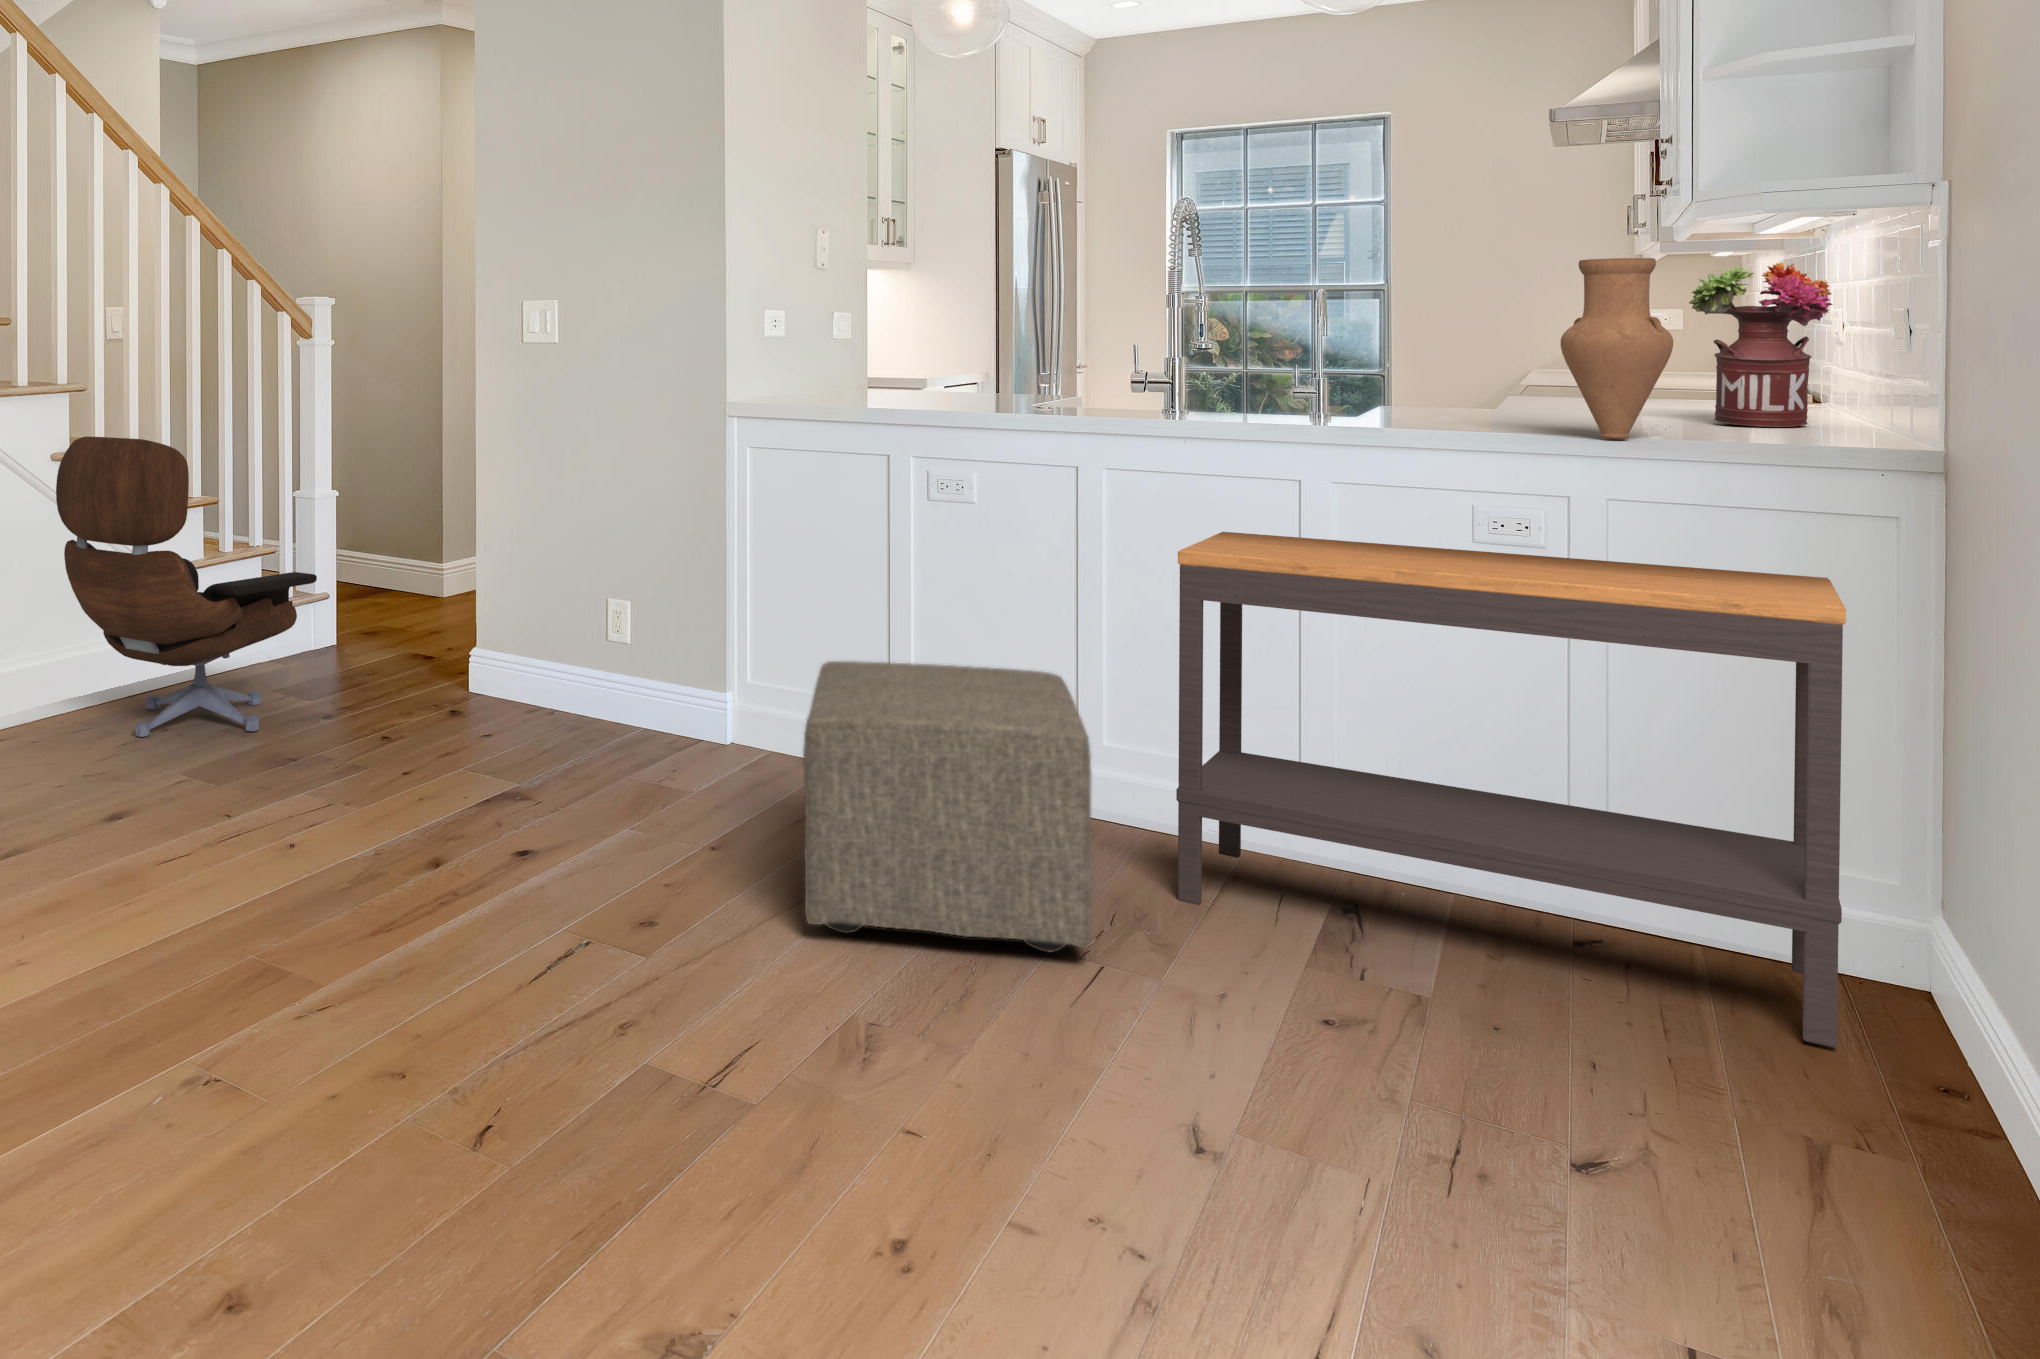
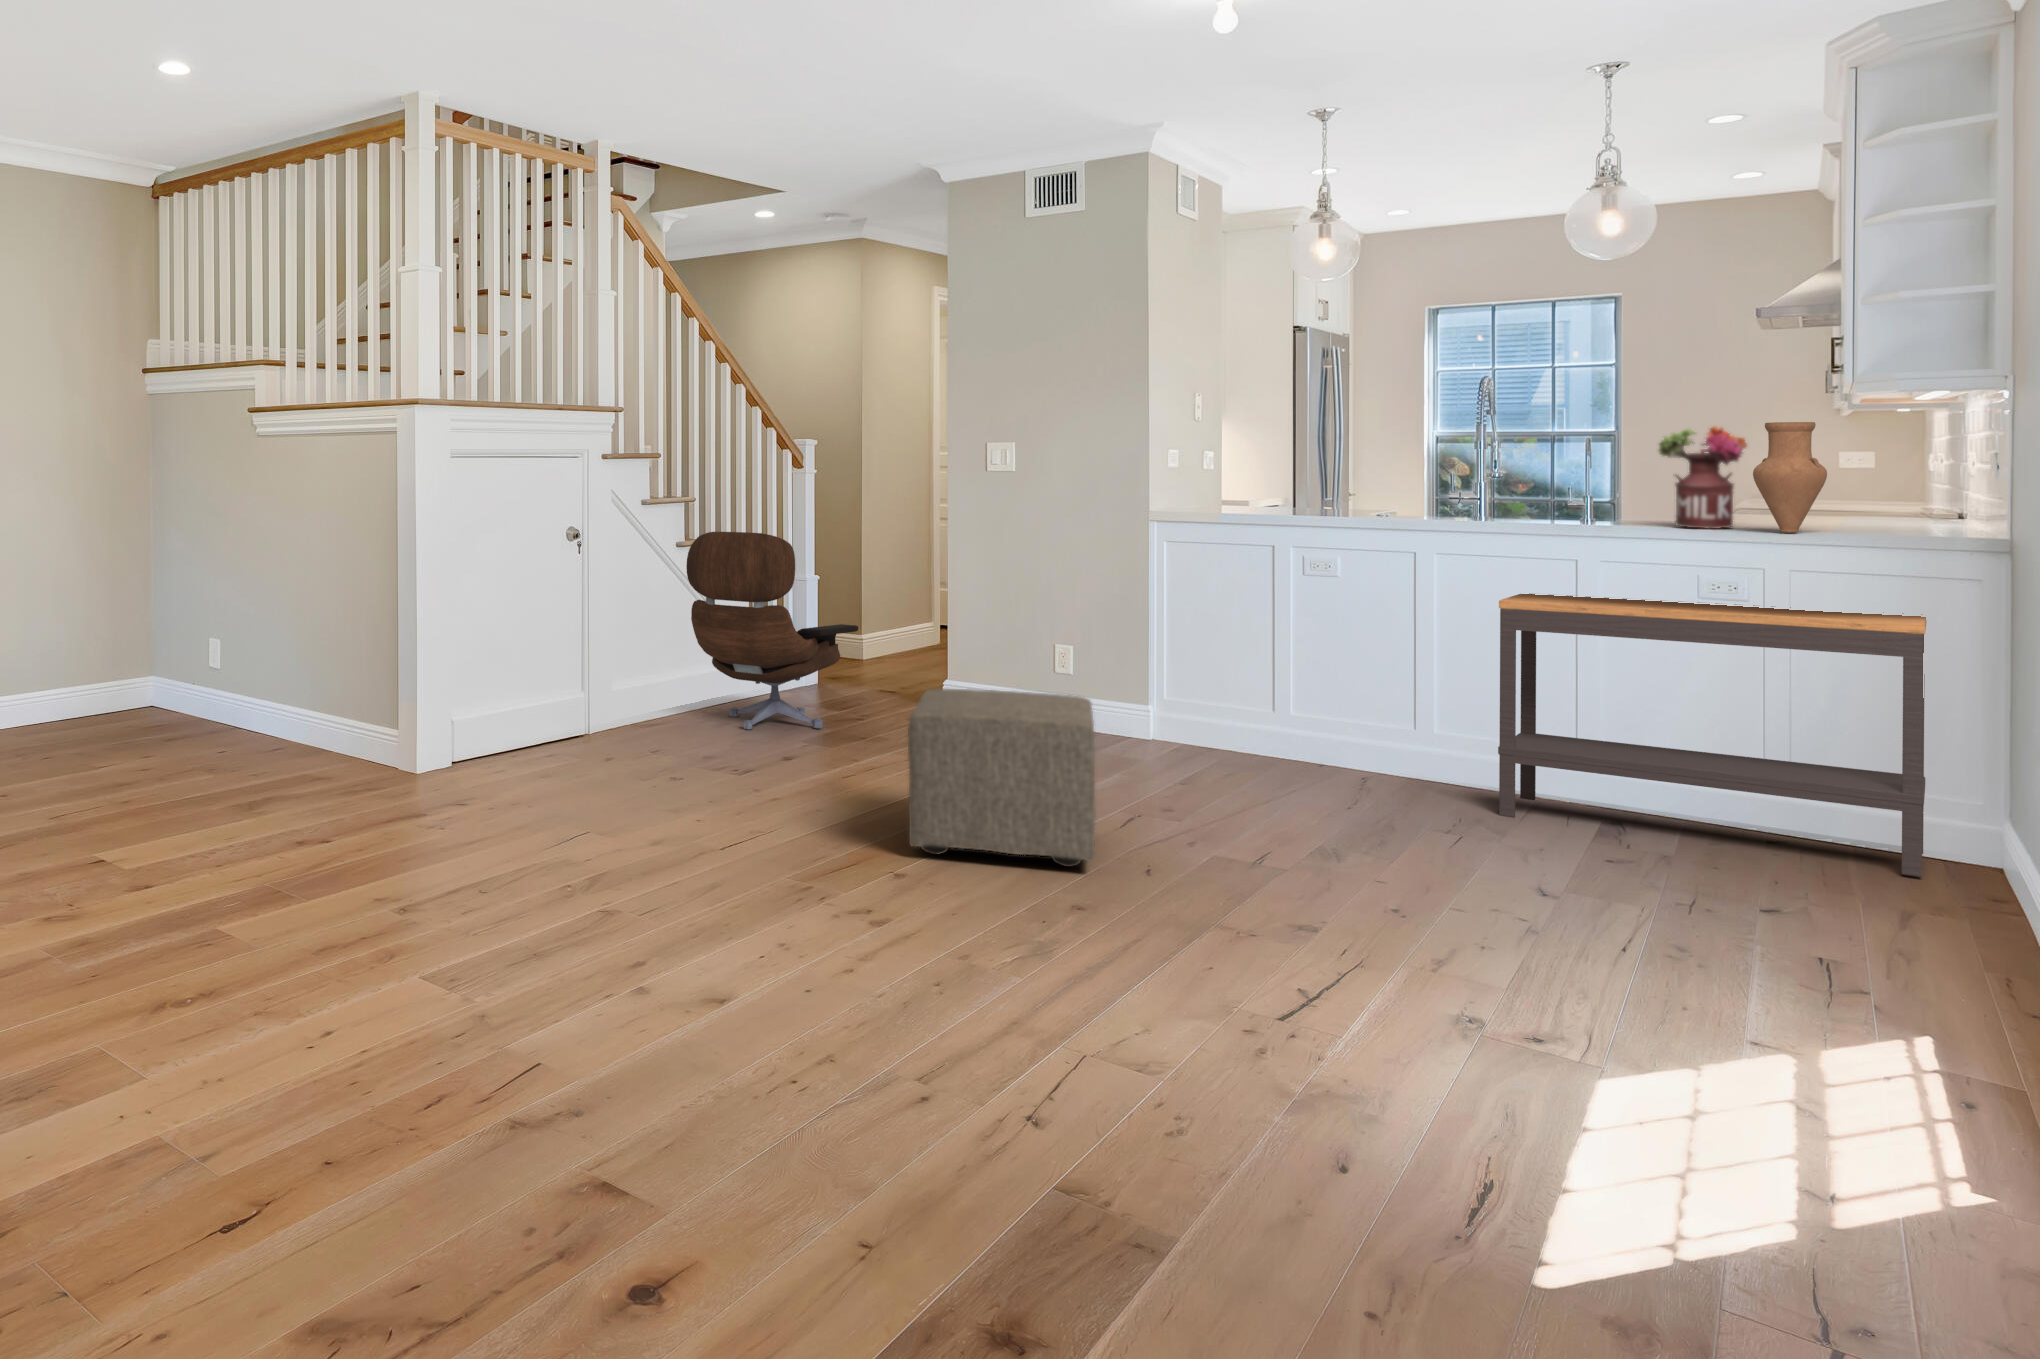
flower arrangement: present [1689,262,1832,427] -> present [1659,426,1747,529]
ottoman: present [803,661,1092,952] -> present [908,689,1096,867]

